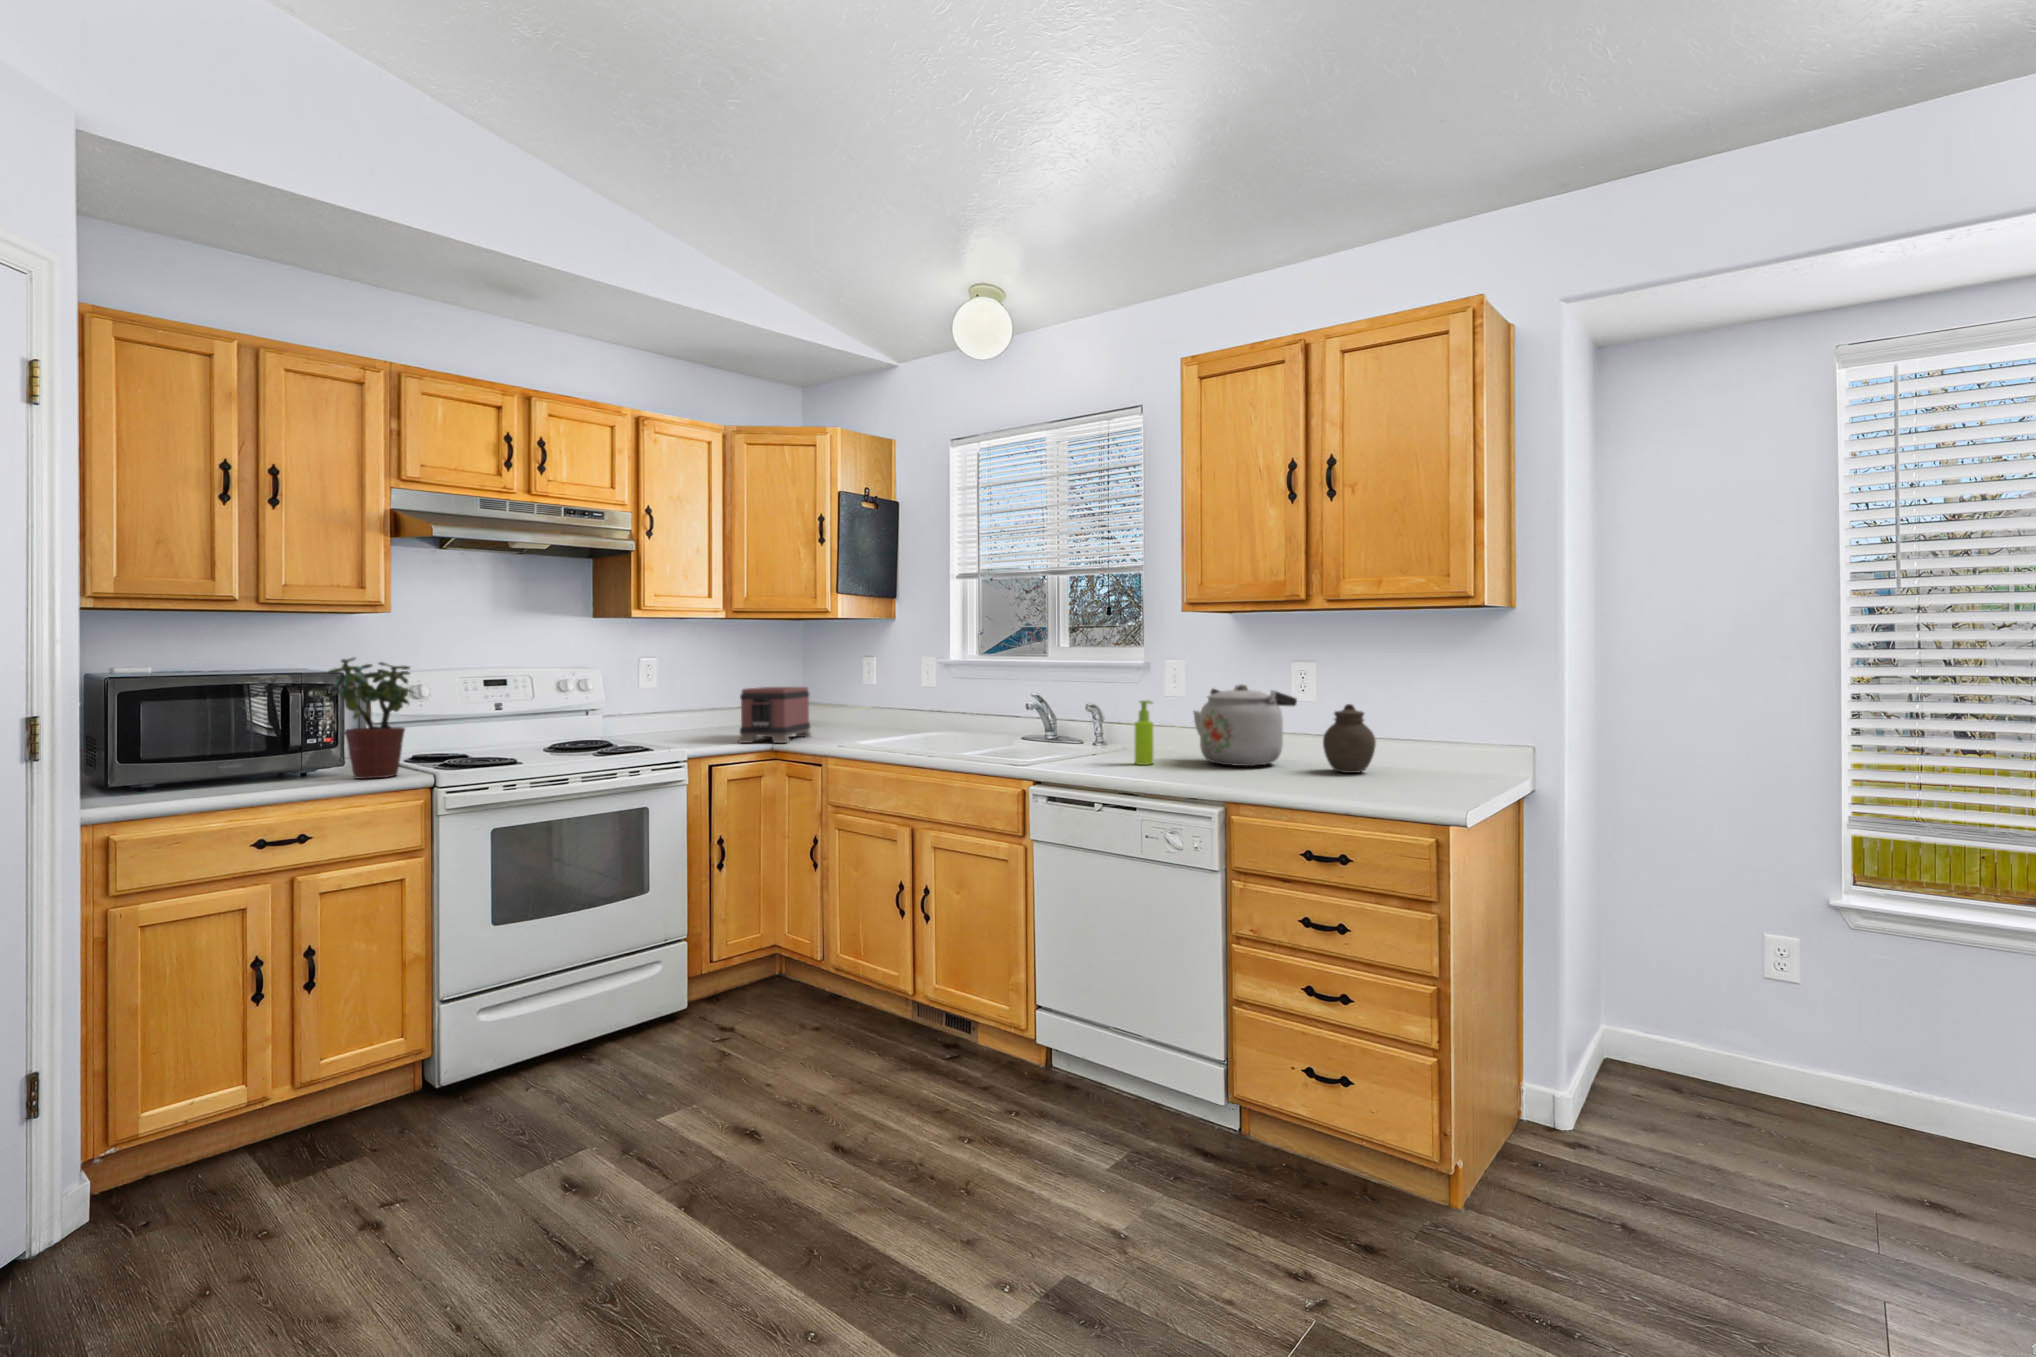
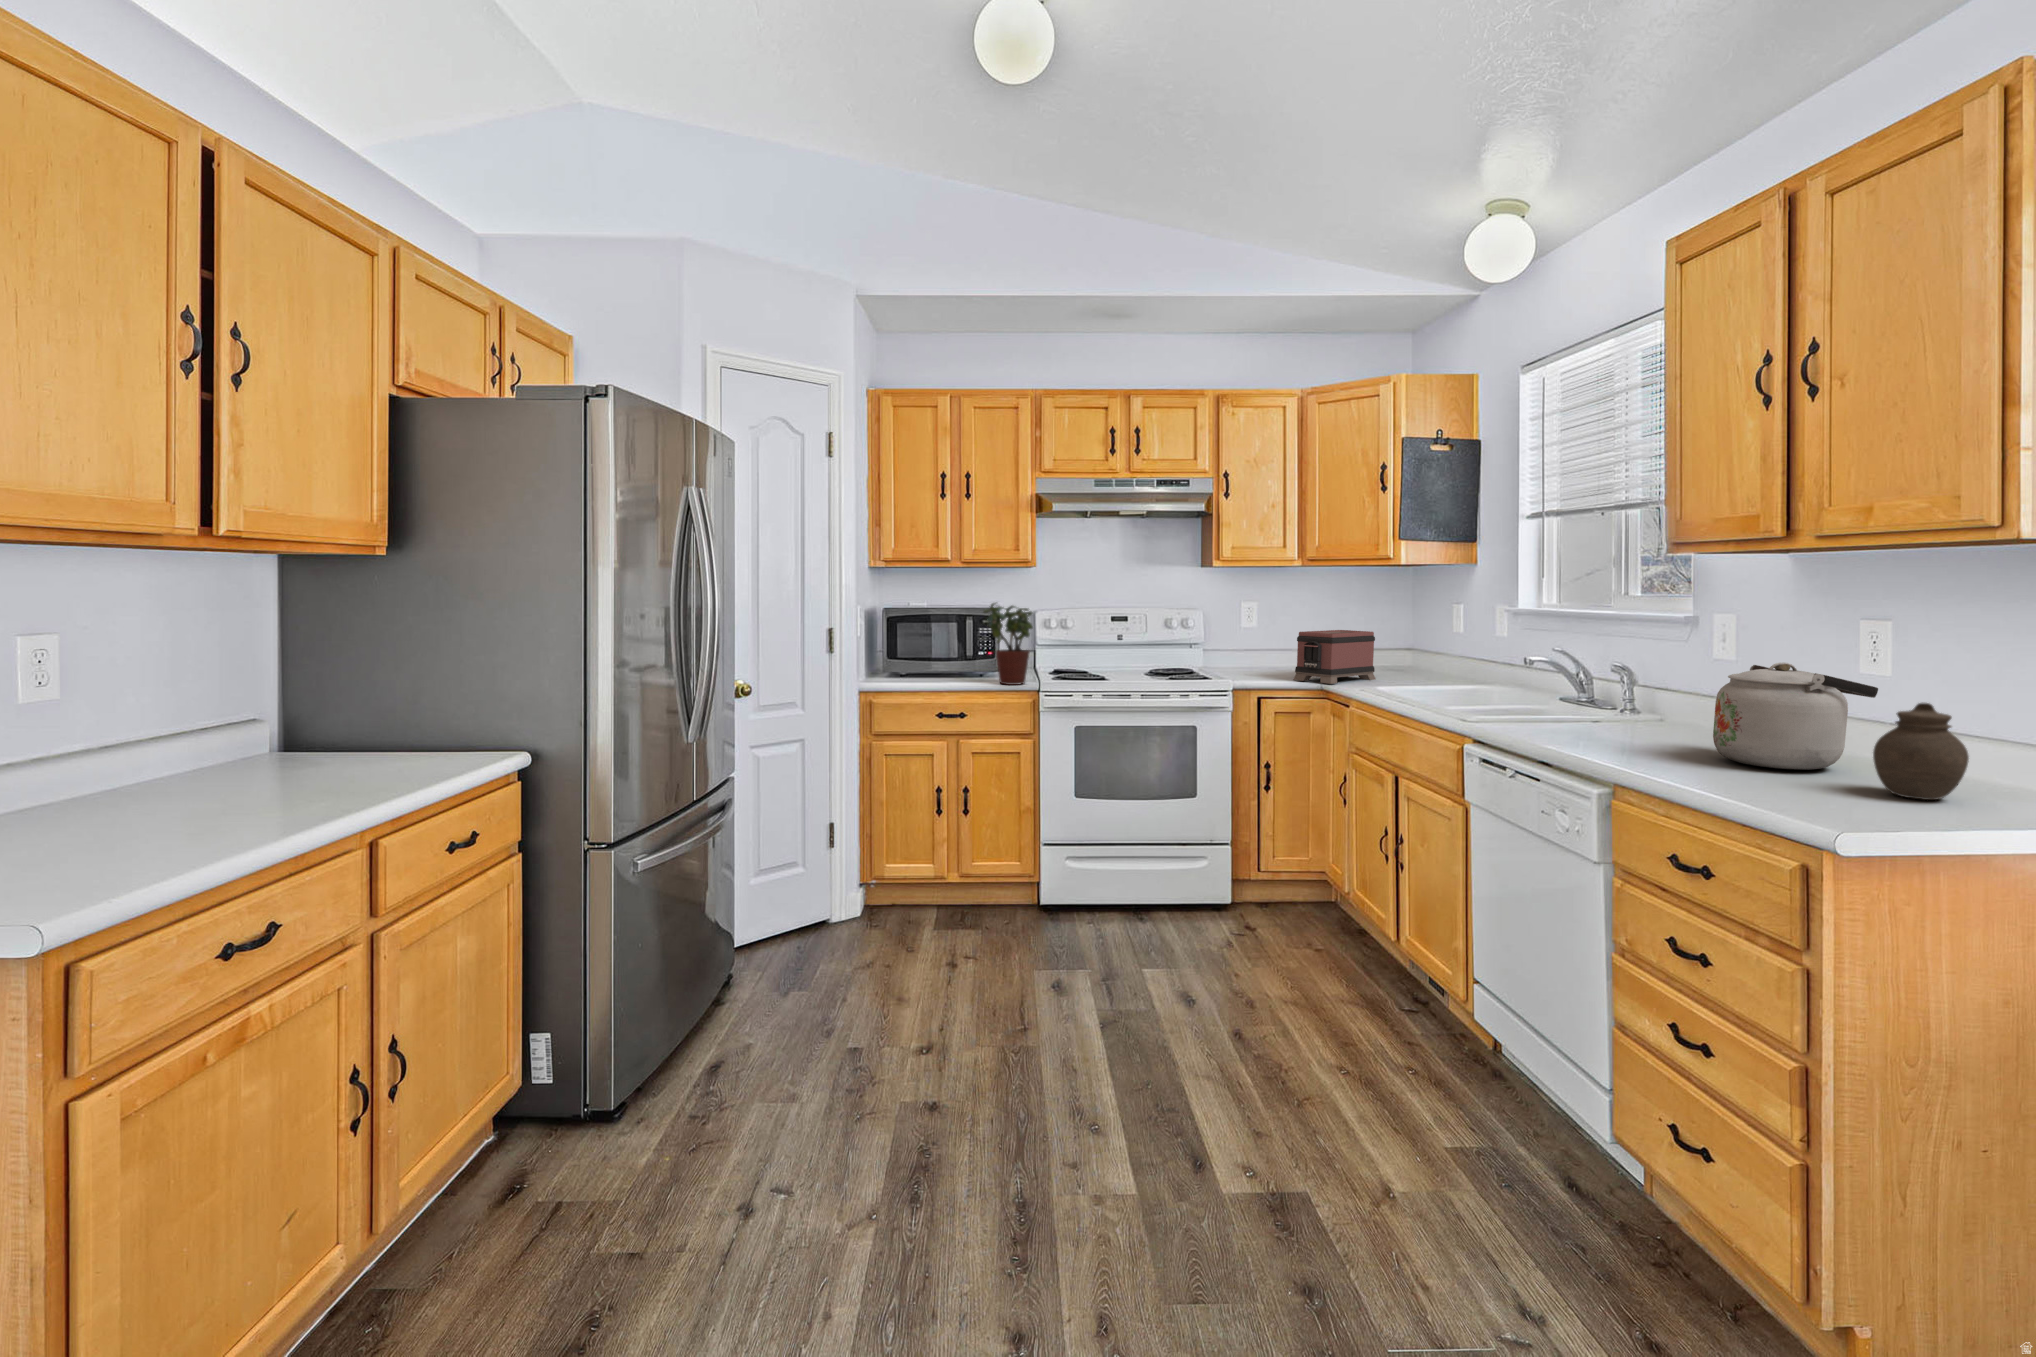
soap dispenser: present [1135,701,1153,765] -> none [1622,673,1652,749]

